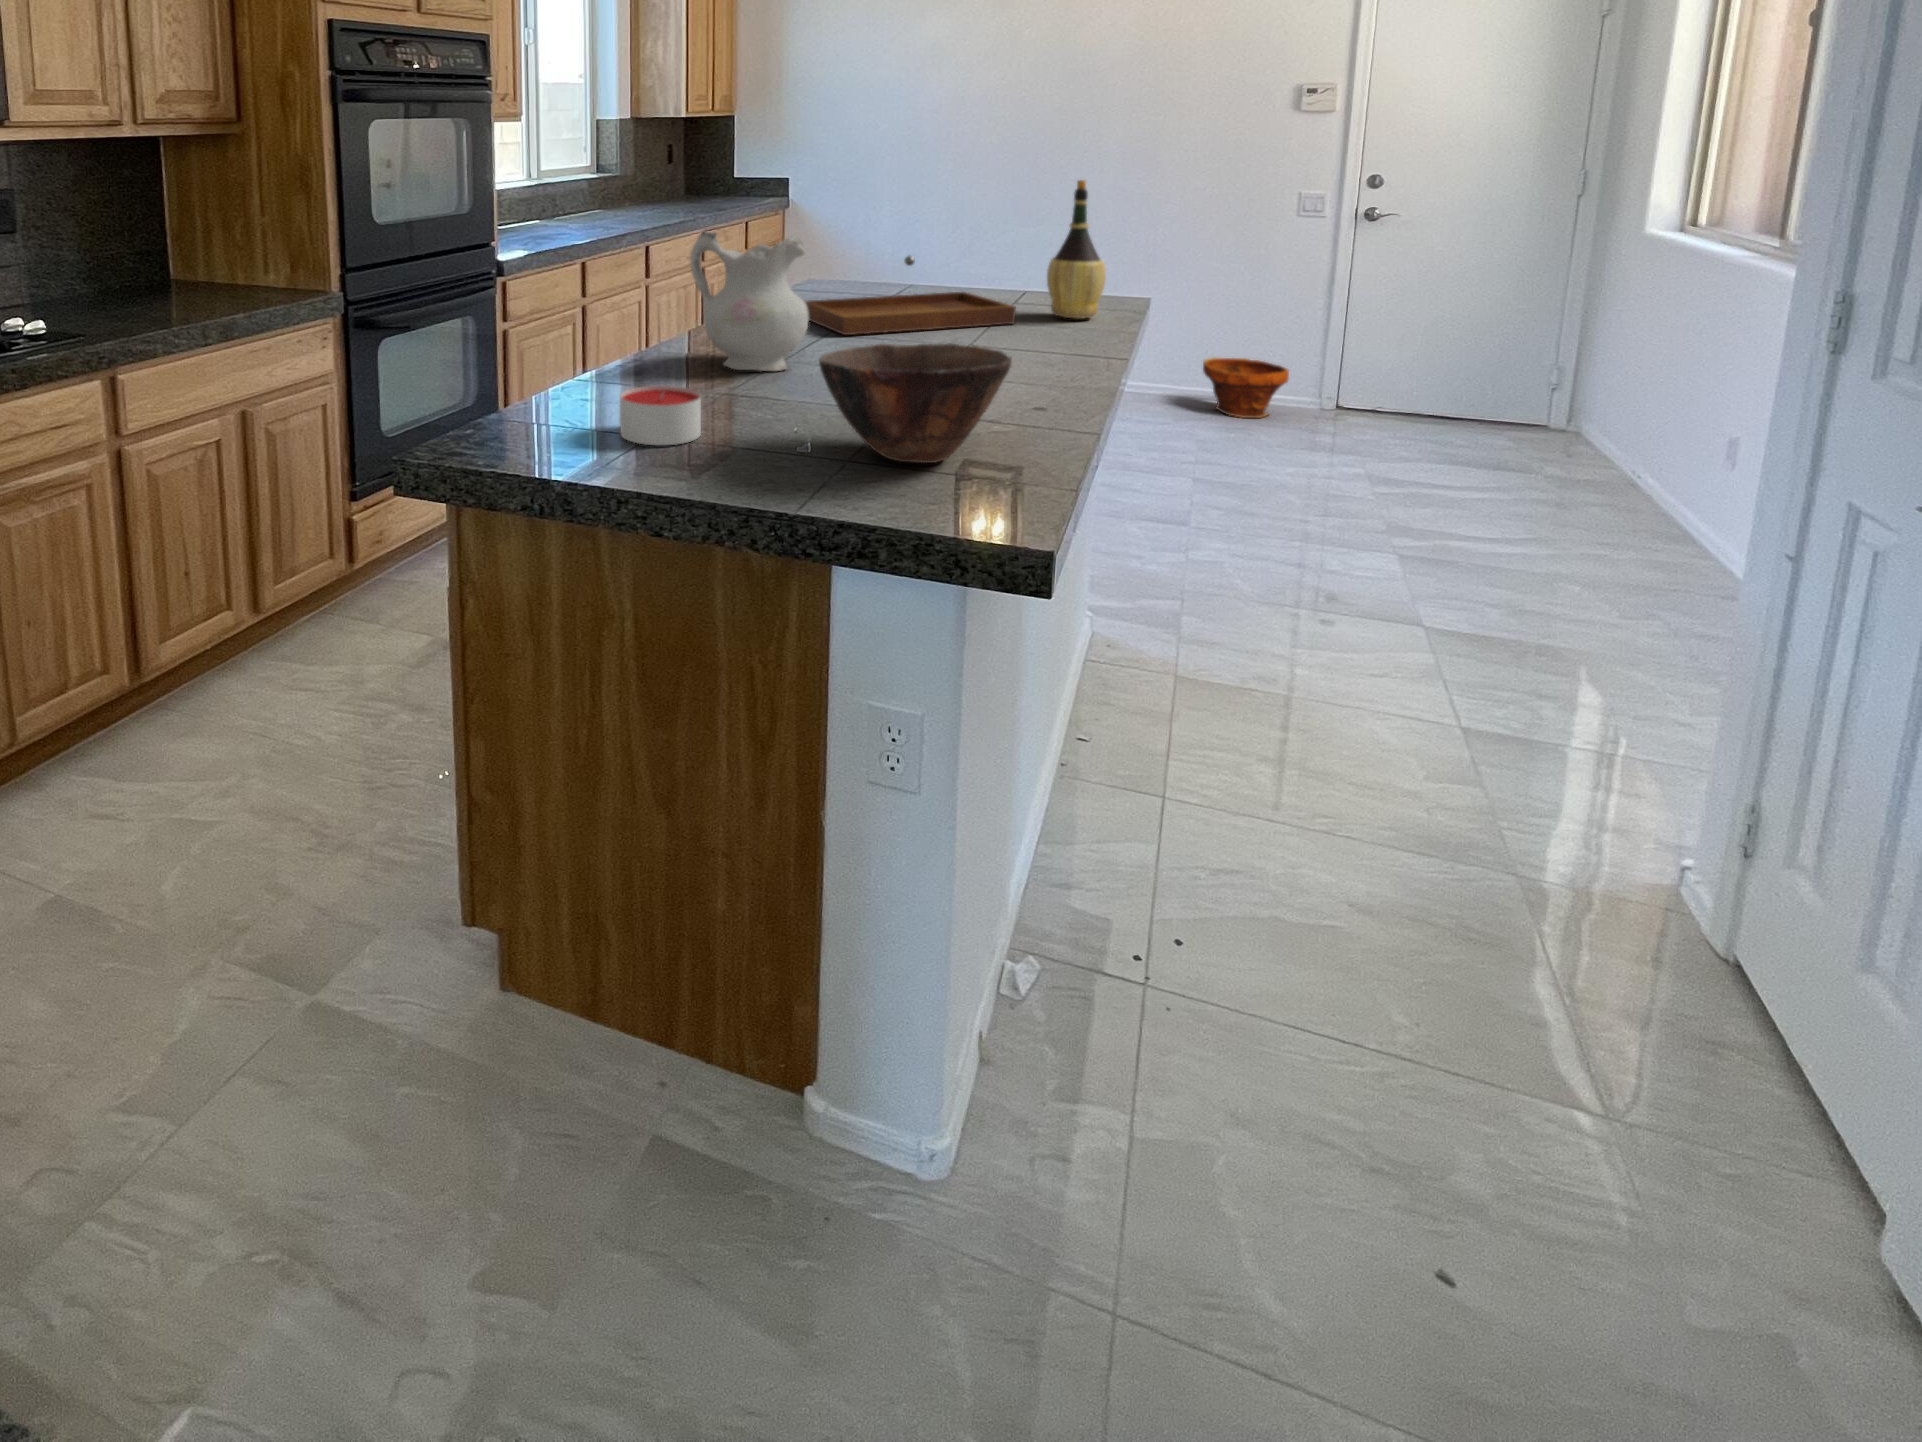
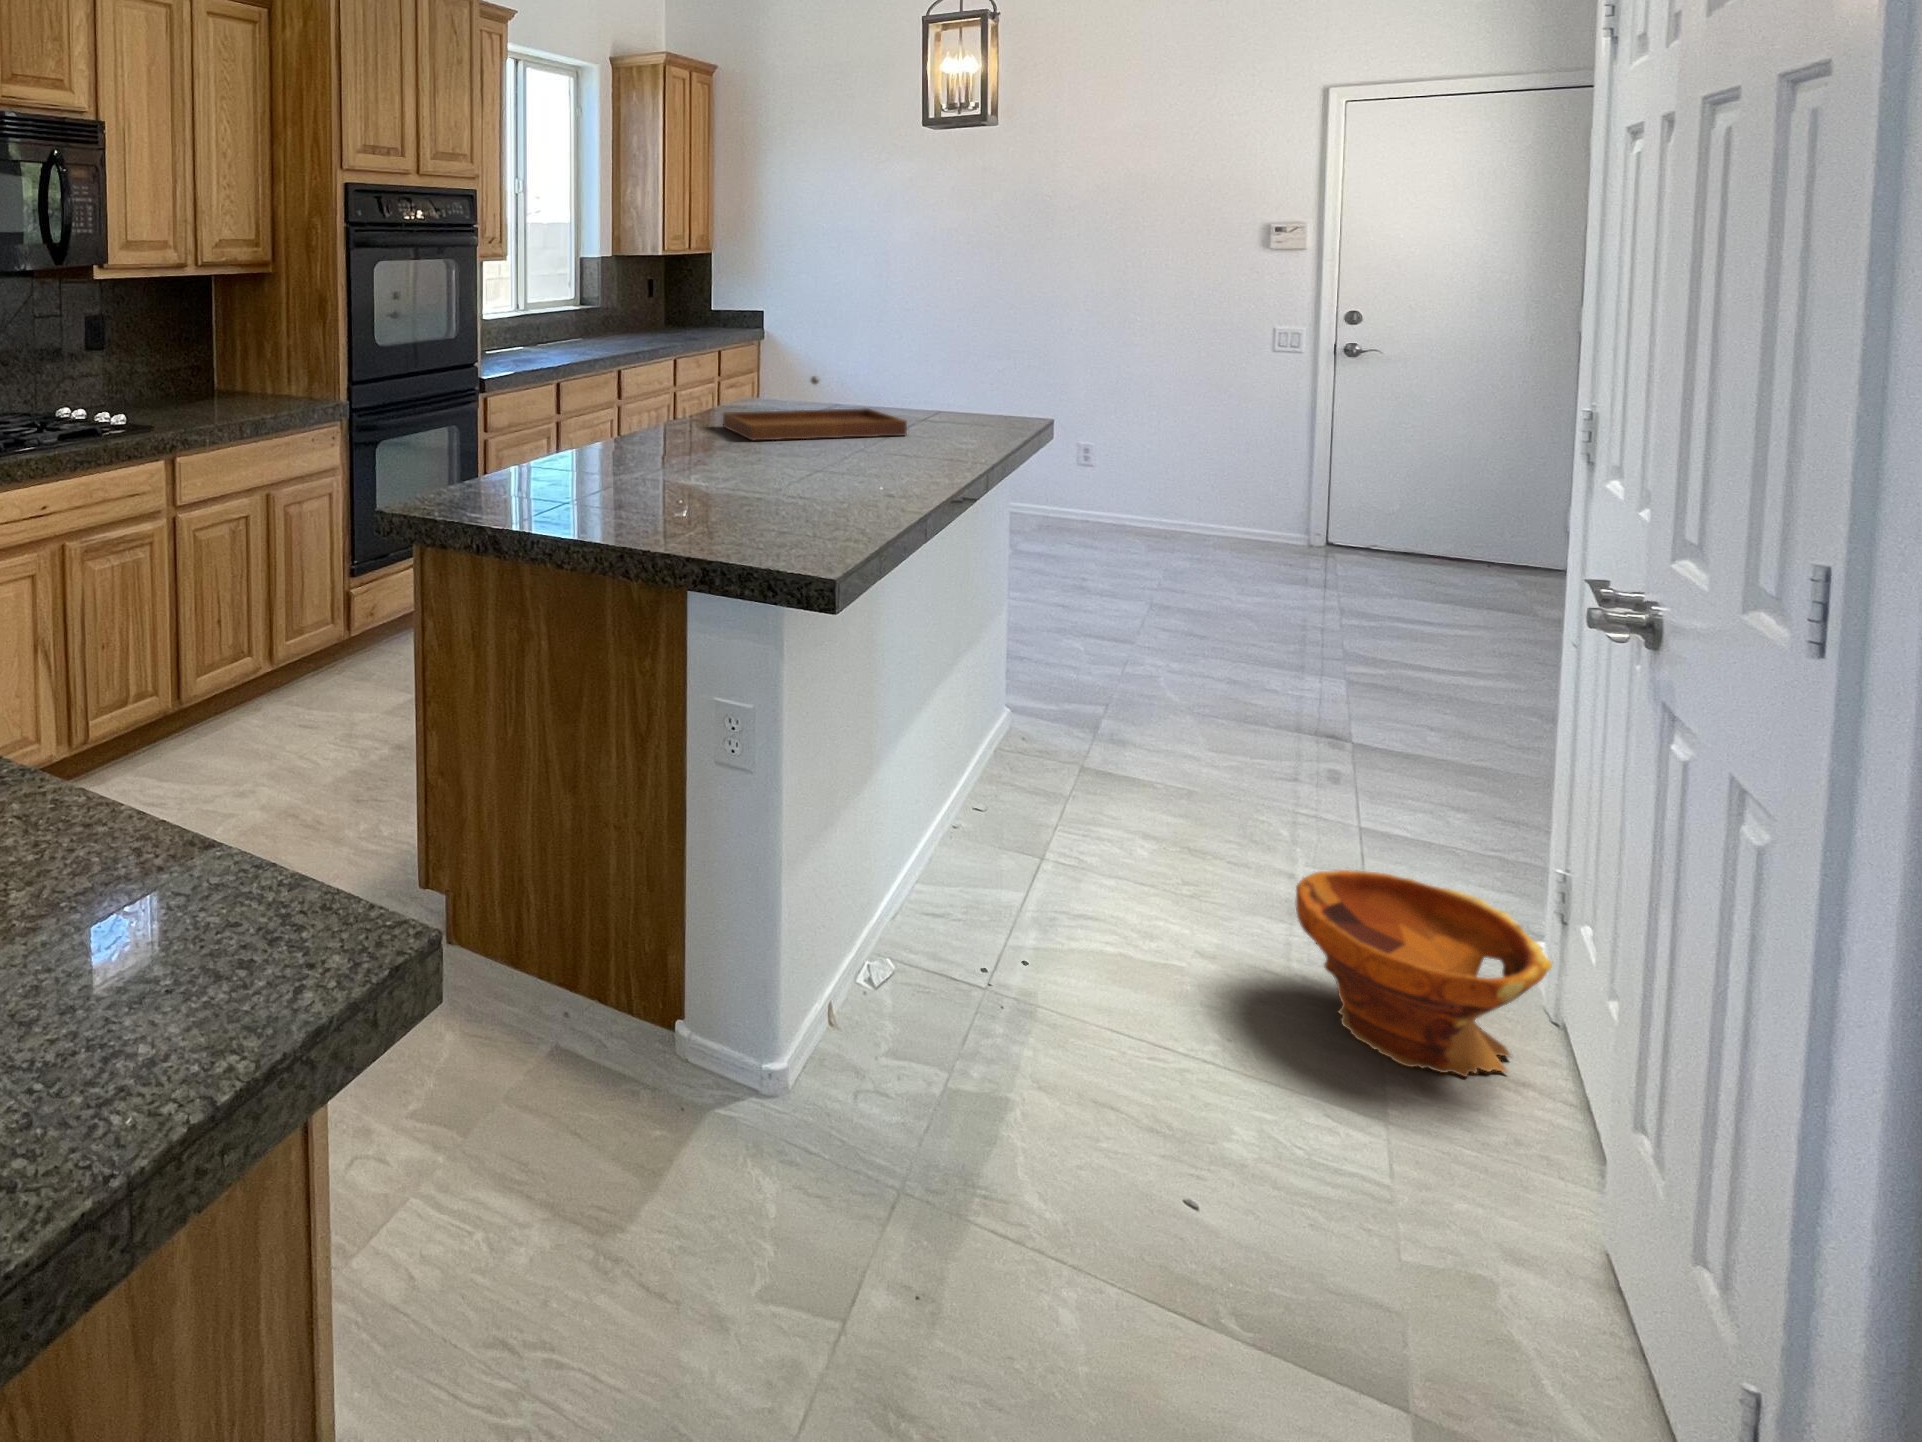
wine bottle: present [1047,180,1106,319] -> none [938,313,990,432]
ceramic pitcher: present [690,232,808,371] -> none [616,351,711,464]
bowl: present [819,343,1012,463] -> none [691,437,838,527]
planter: present [1203,358,1289,418] -> present [1295,870,1552,1077]
candle: present [620,386,701,445] -> none [545,467,606,510]

